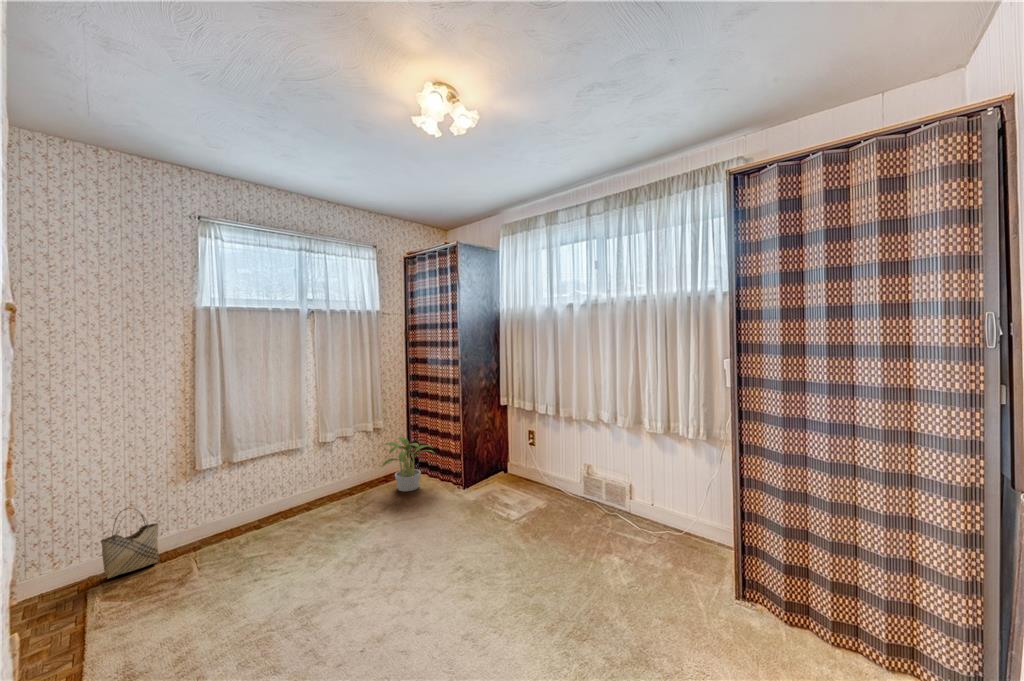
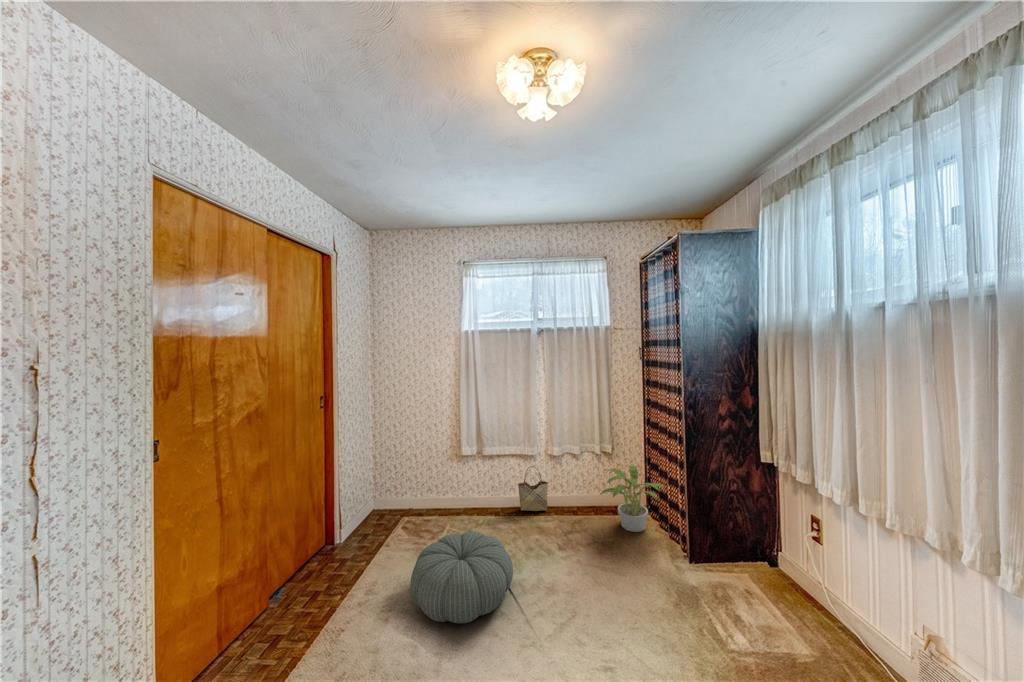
woven basket: present [100,508,159,579] -> present [518,466,548,511]
pouf: none [232,521,359,613] -> present [410,531,513,623]

